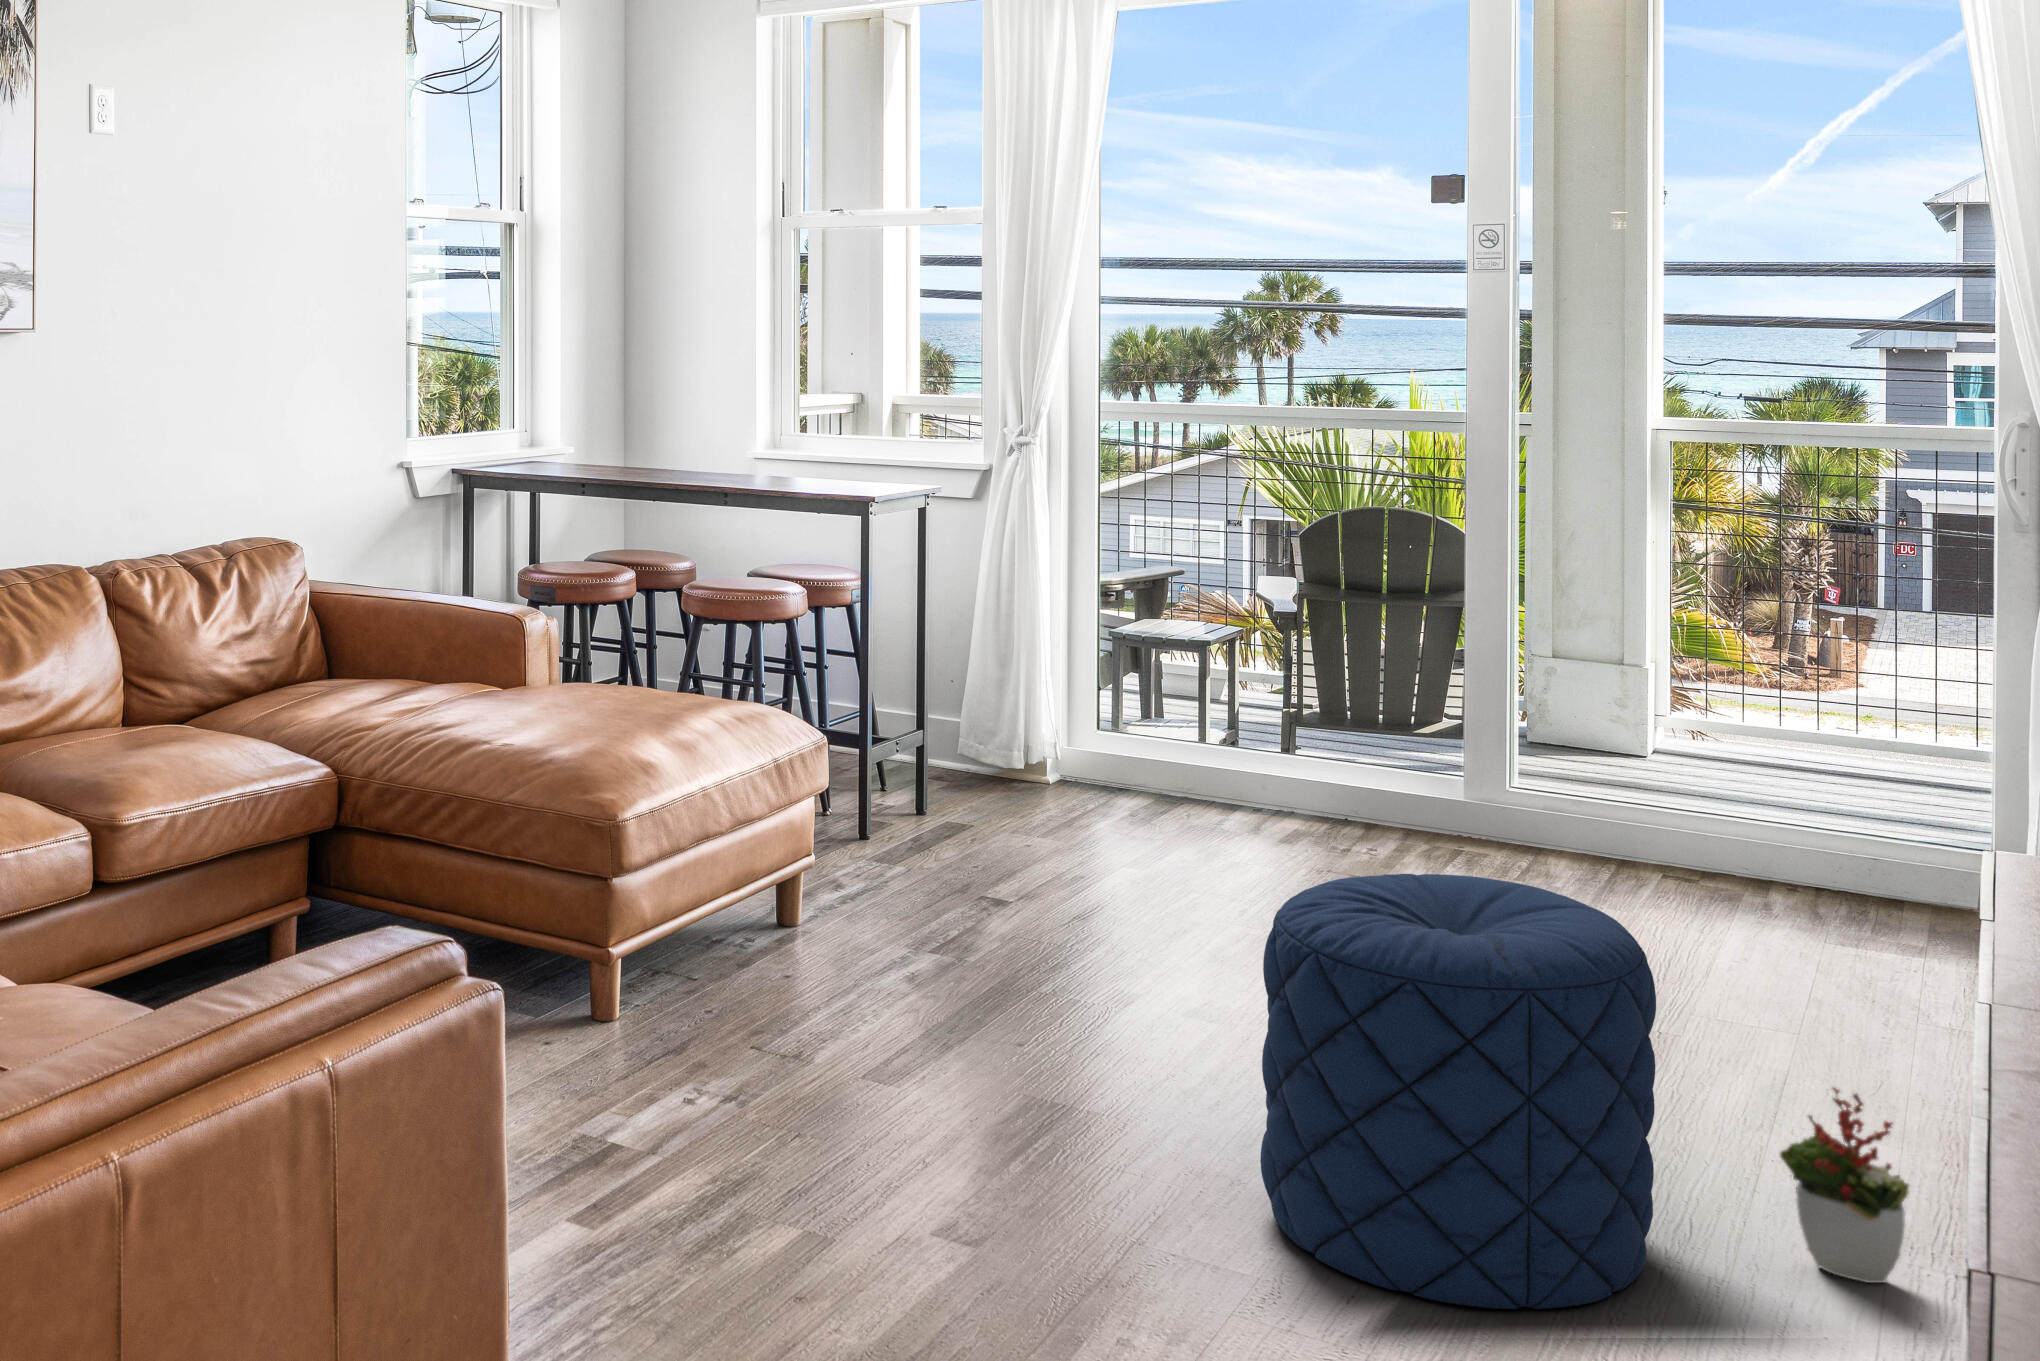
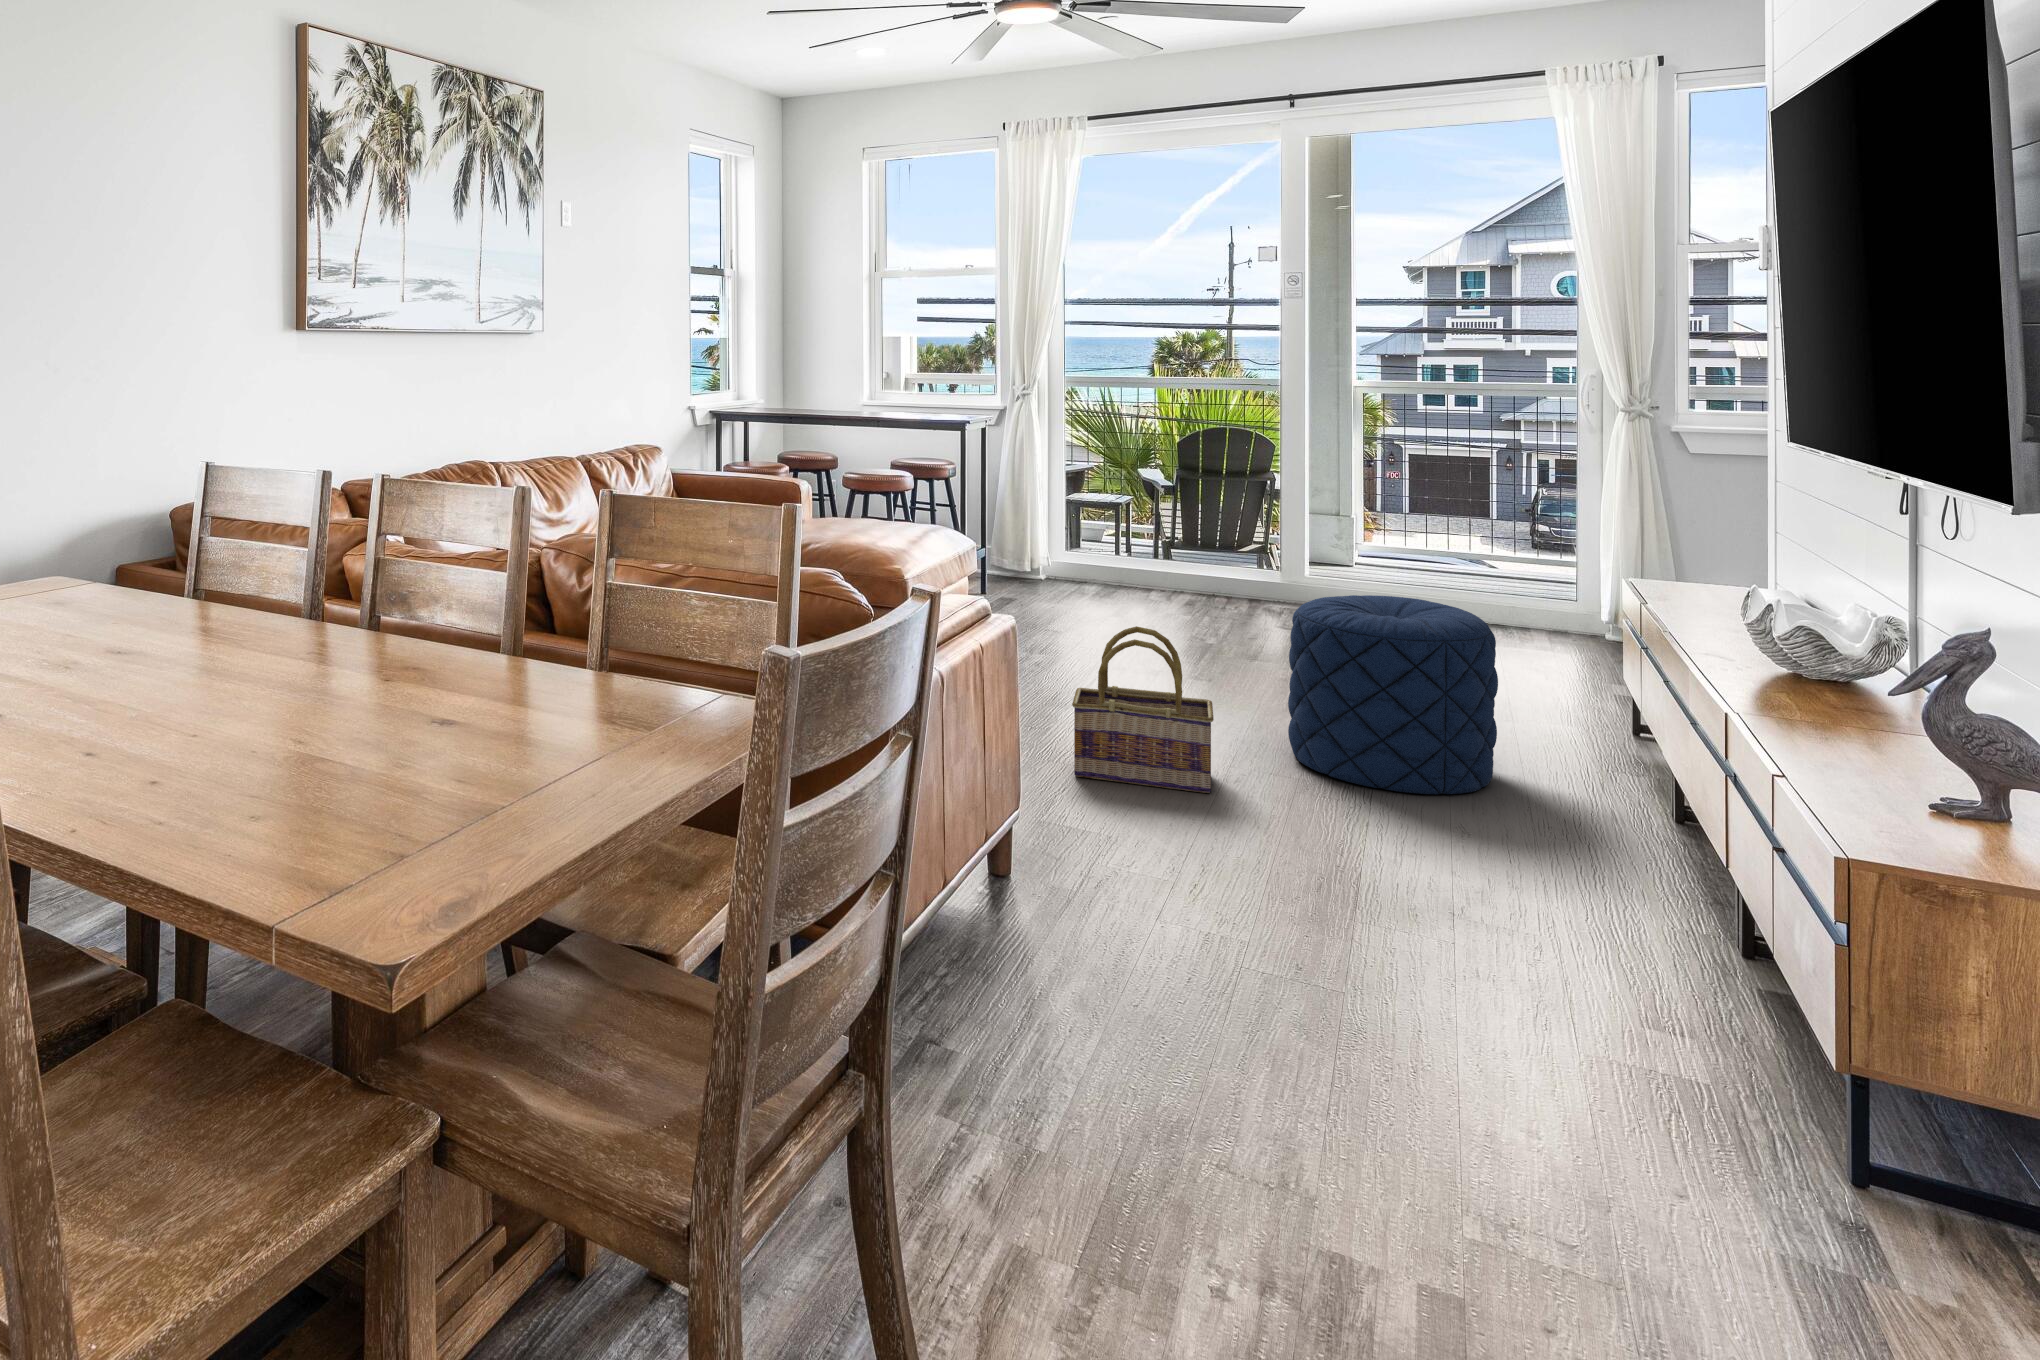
basket: none [792,942,1080,1302] -> present [1072,626,1214,793]
decorative plant: present [1780,1088,1909,1283] -> none [1553,692,1623,784]

